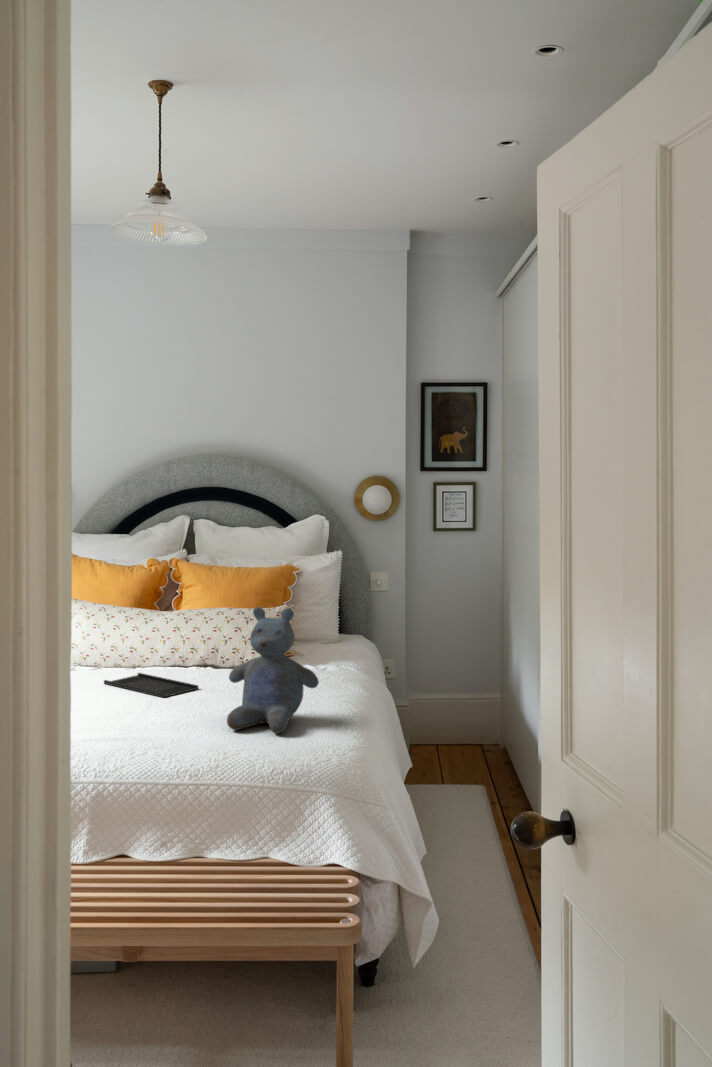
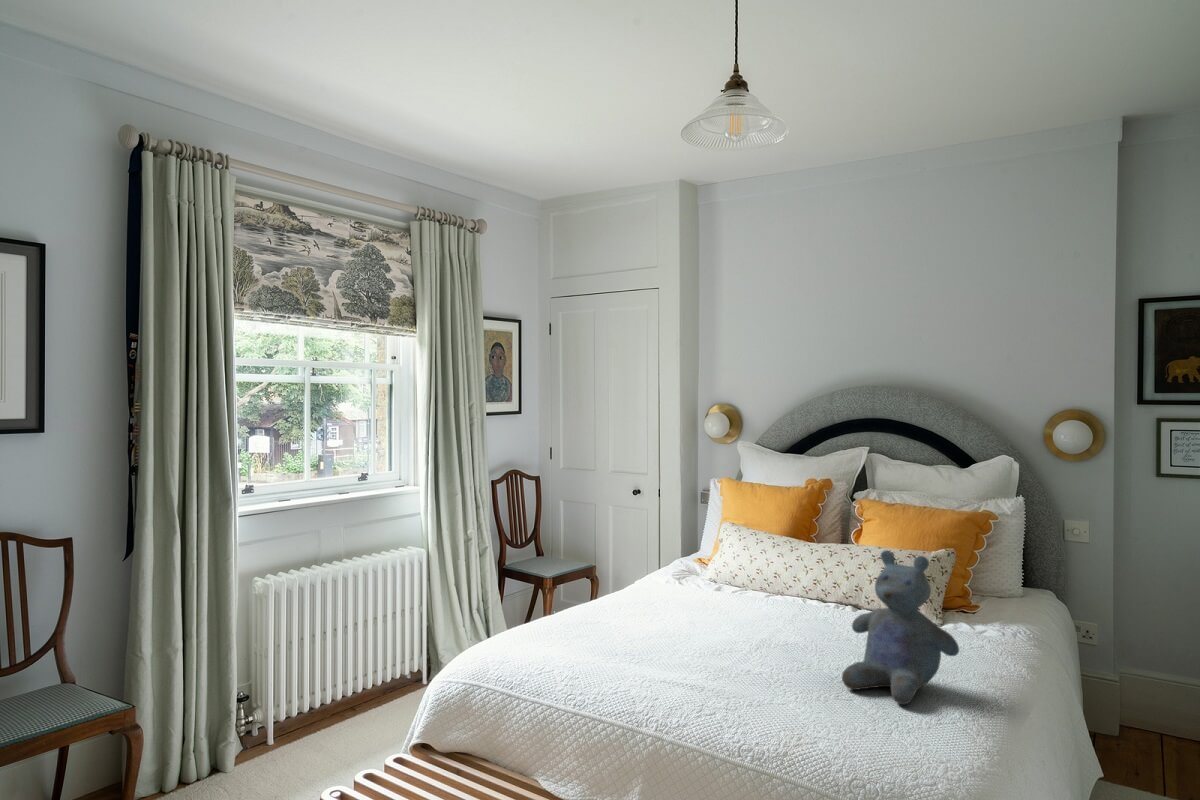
tray: present [104,673,198,698] -> none [737,603,830,635]

